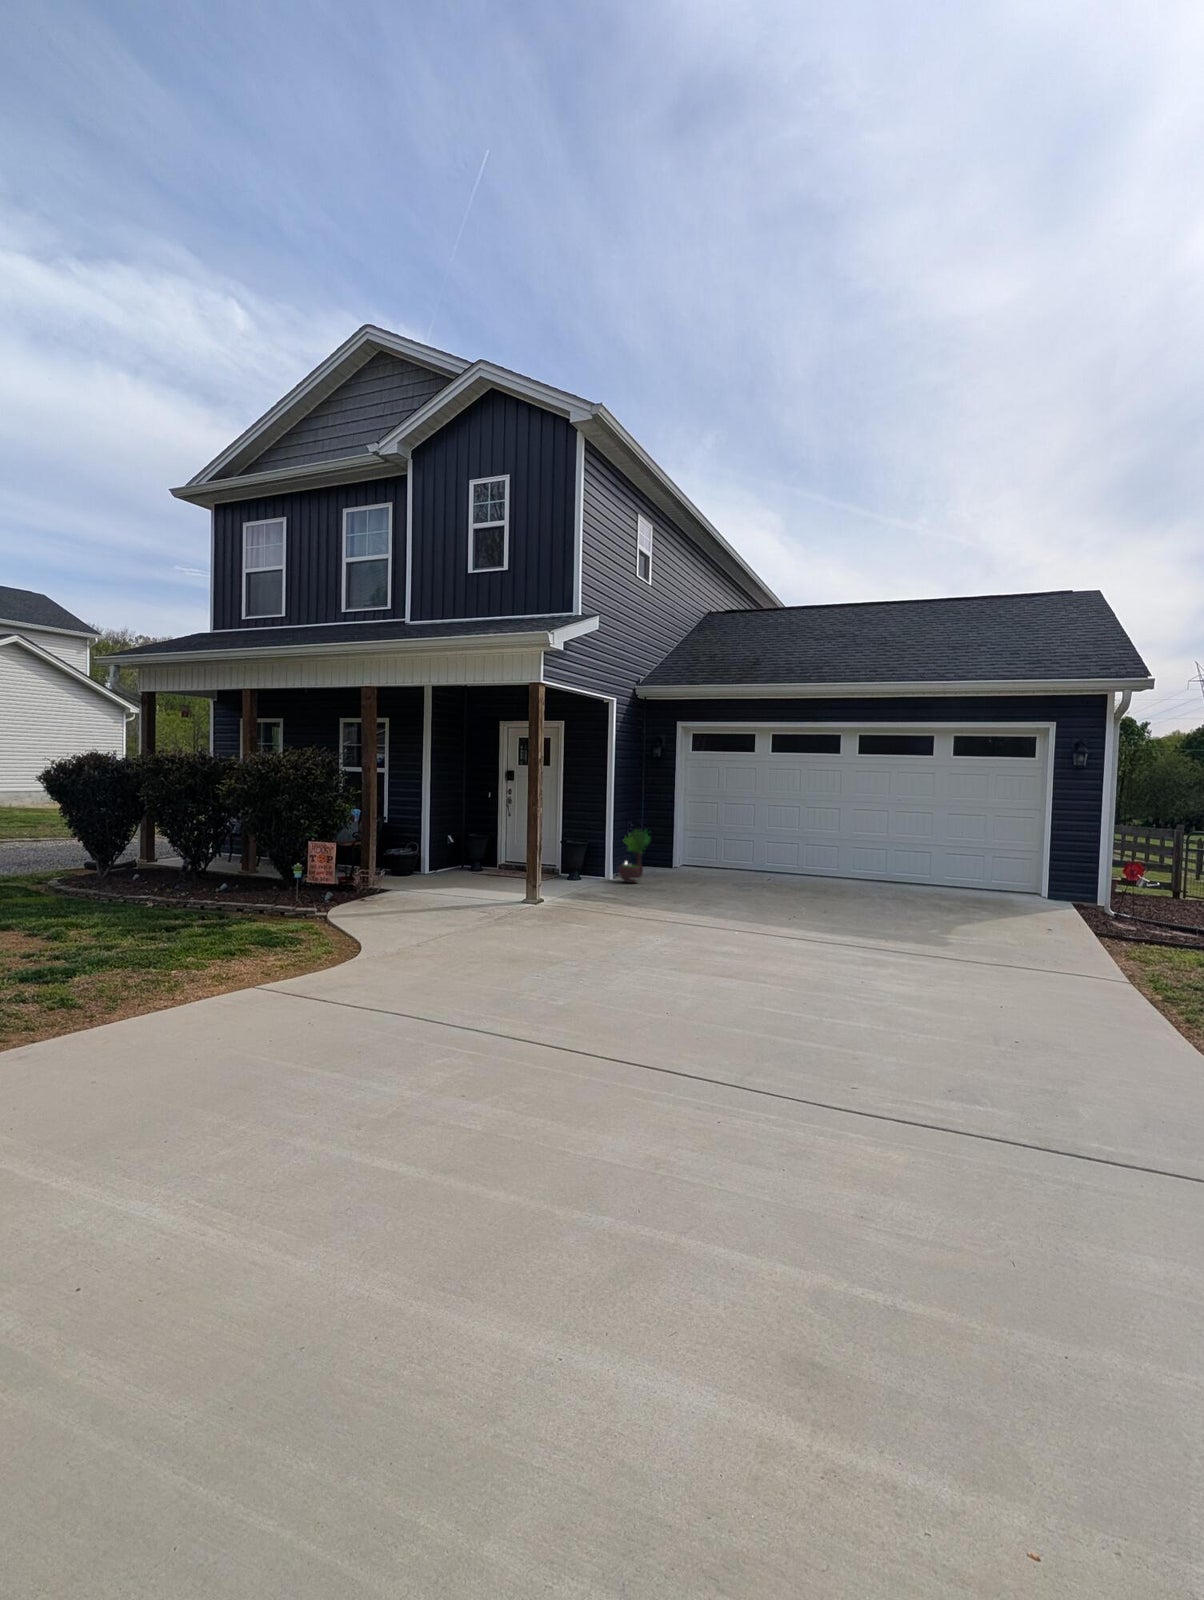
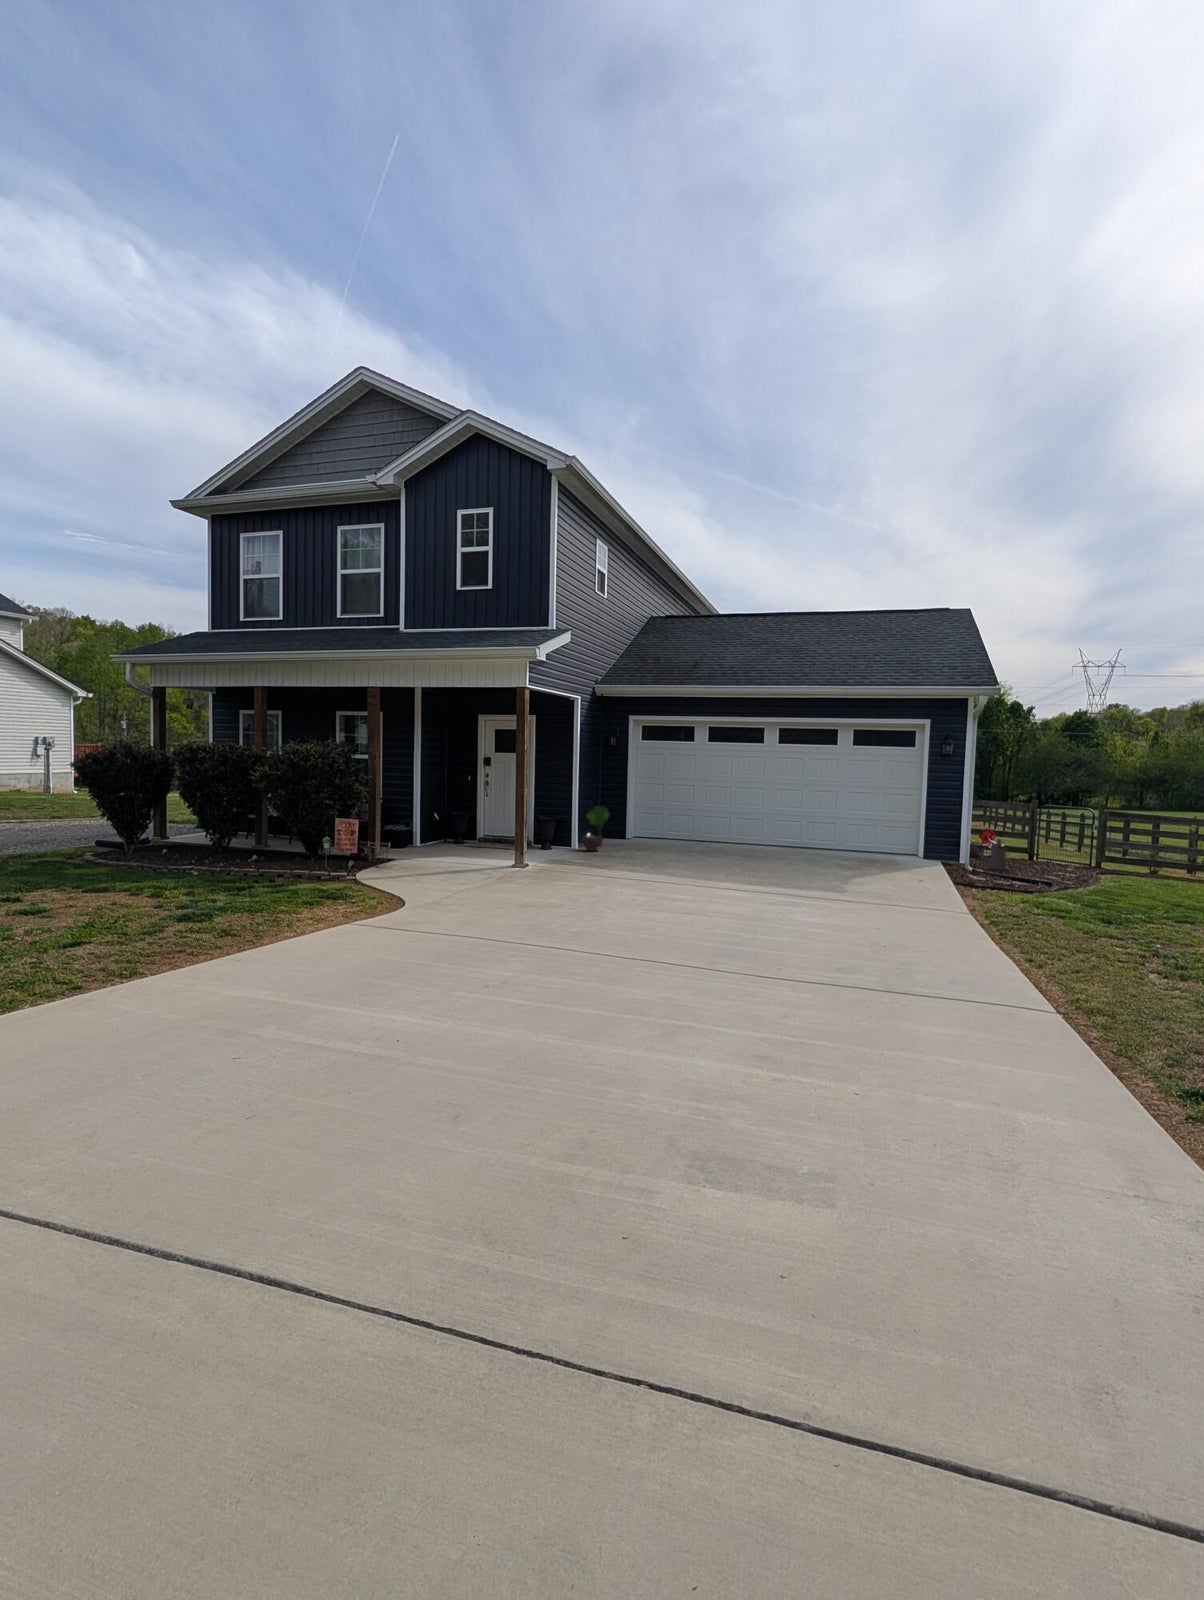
watering can: none [1111,874,1169,916] -> present [971,839,1007,871]

